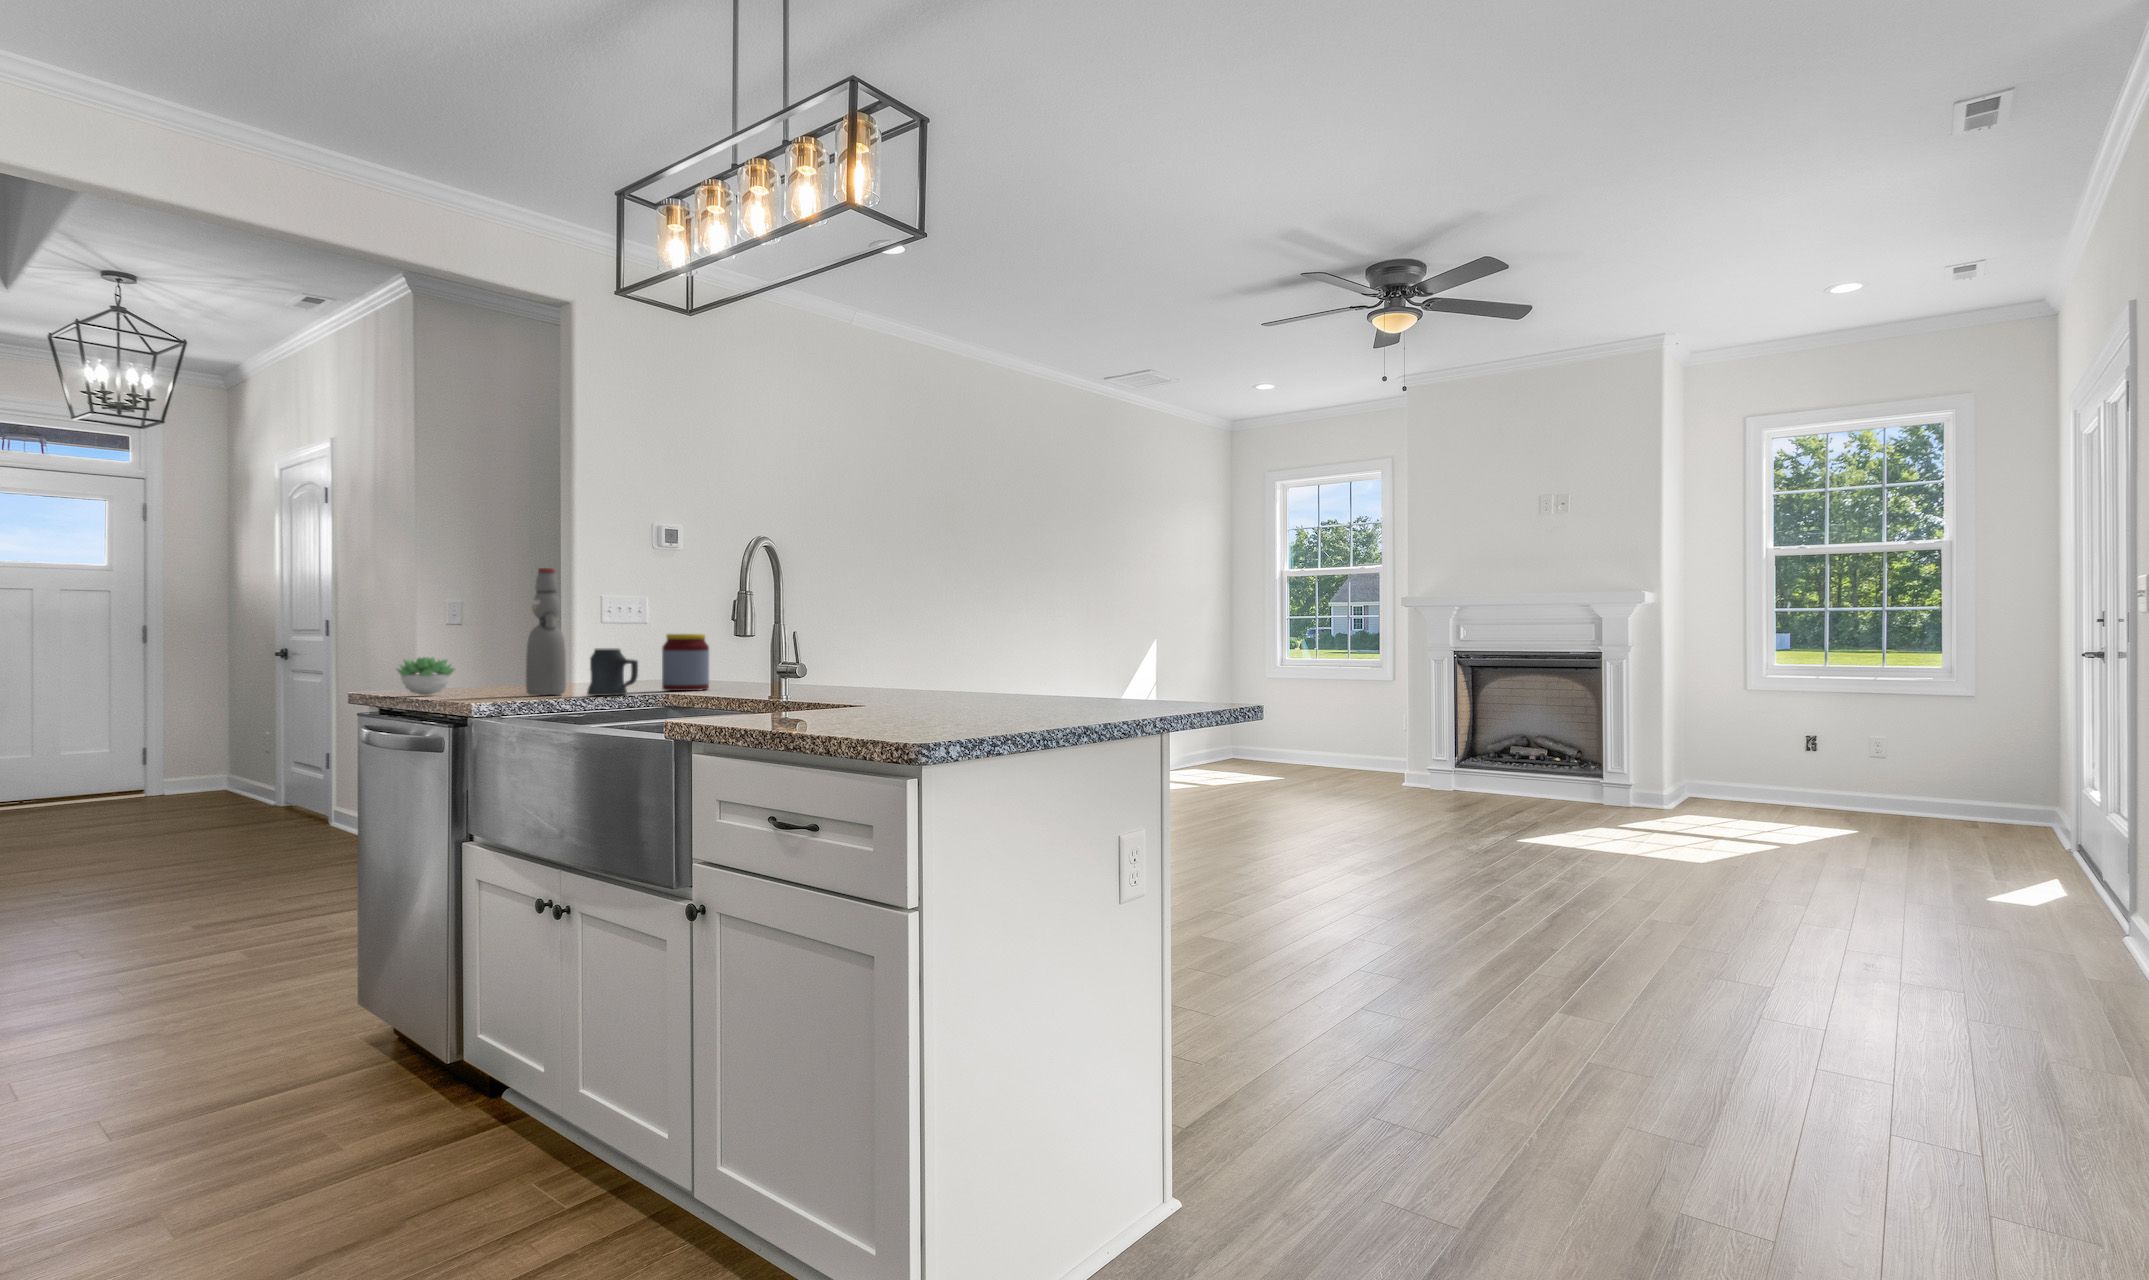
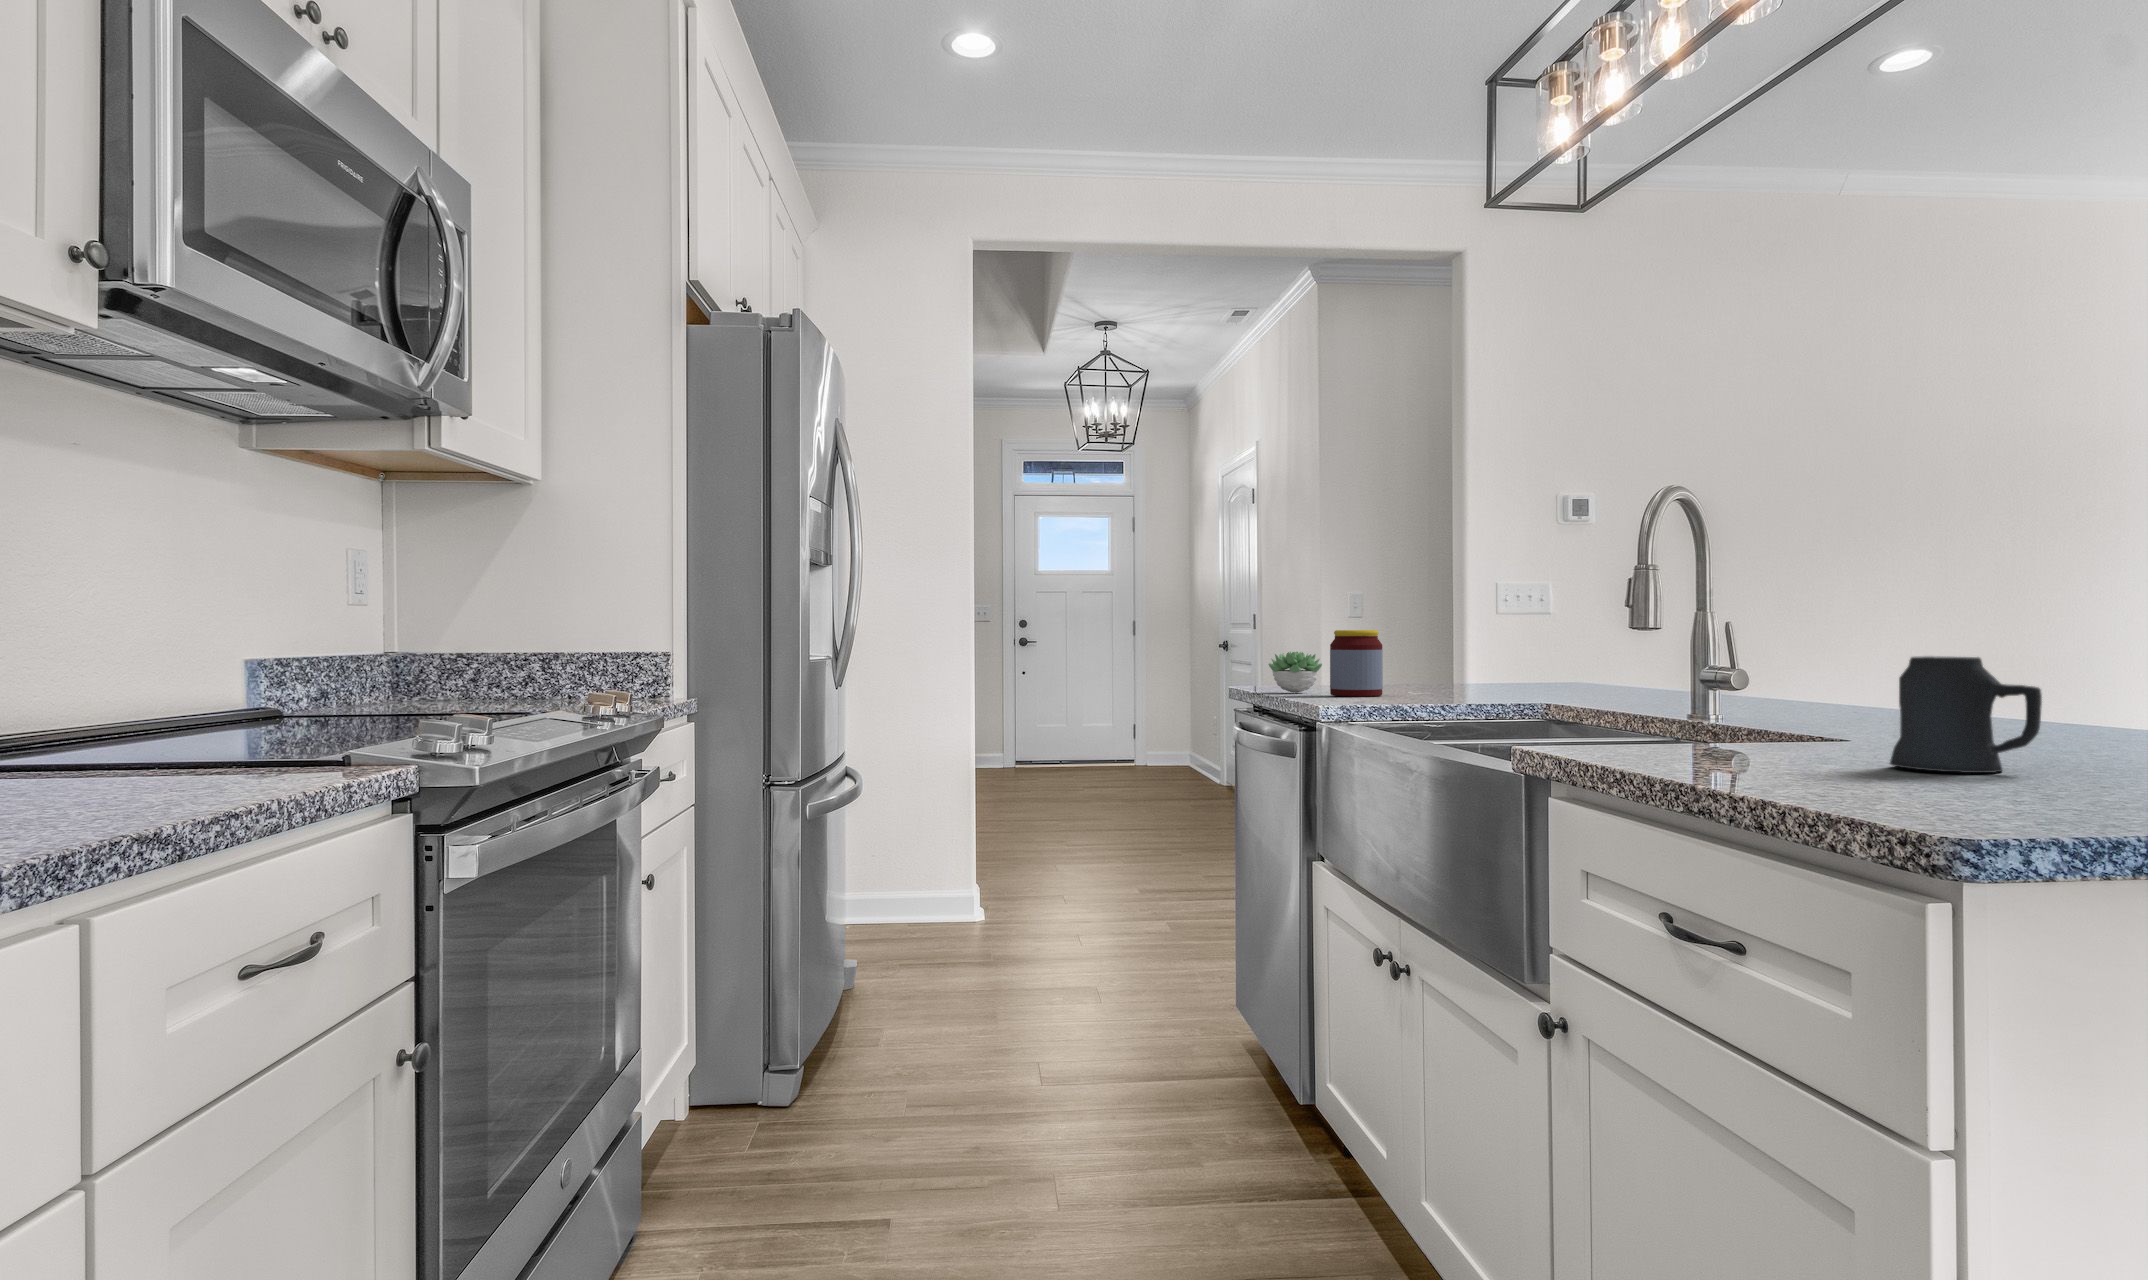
bottle: present [526,568,566,695] -> none [1385,549,1428,698]
jar: present [662,634,709,691] -> present [1330,630,1383,697]
mug: present [587,648,638,696] -> present [1890,656,2042,773]

